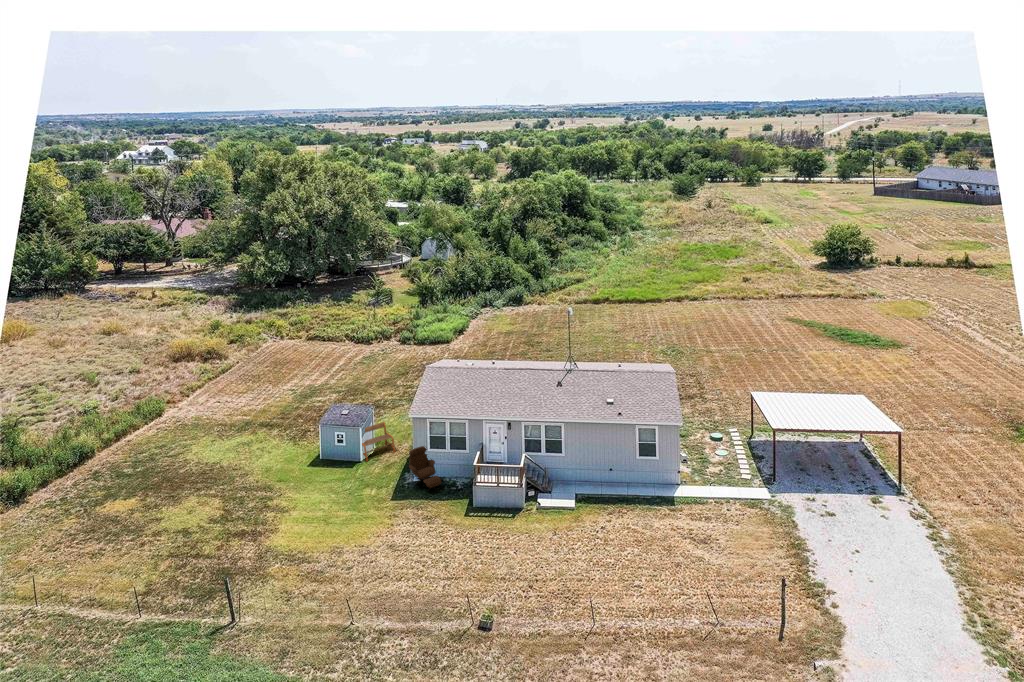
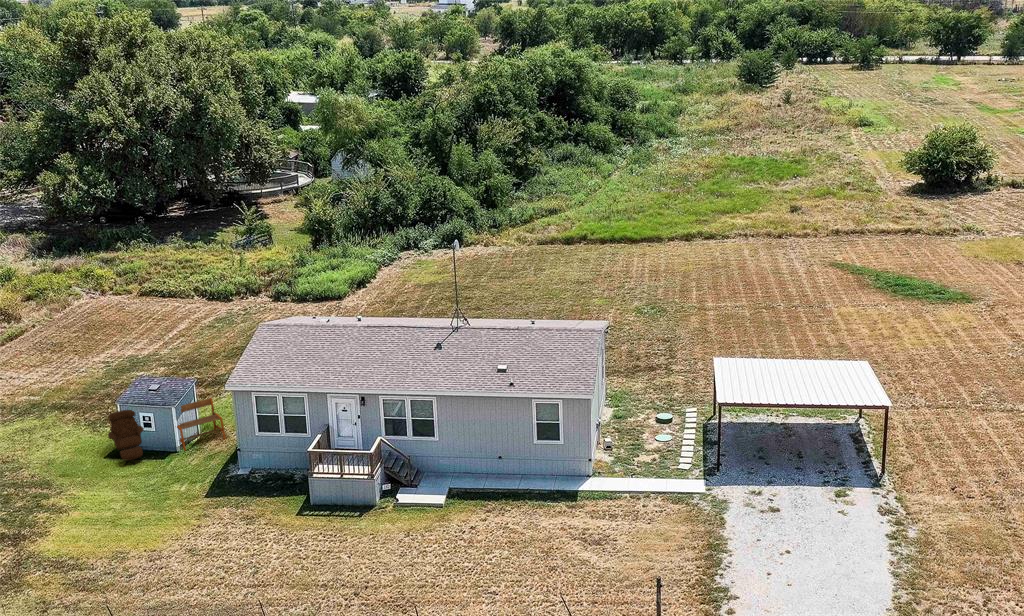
lounge chair: present [409,446,441,489] -> present [108,410,144,464]

